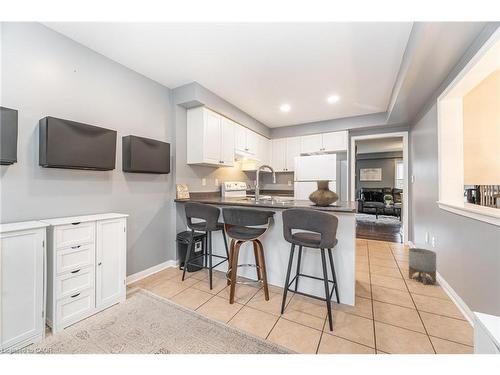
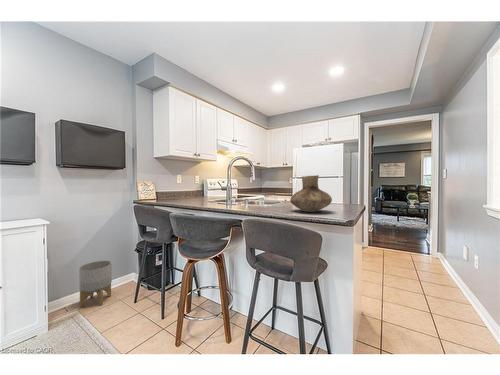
planter: present [409,248,436,285] -> present [79,261,112,307]

